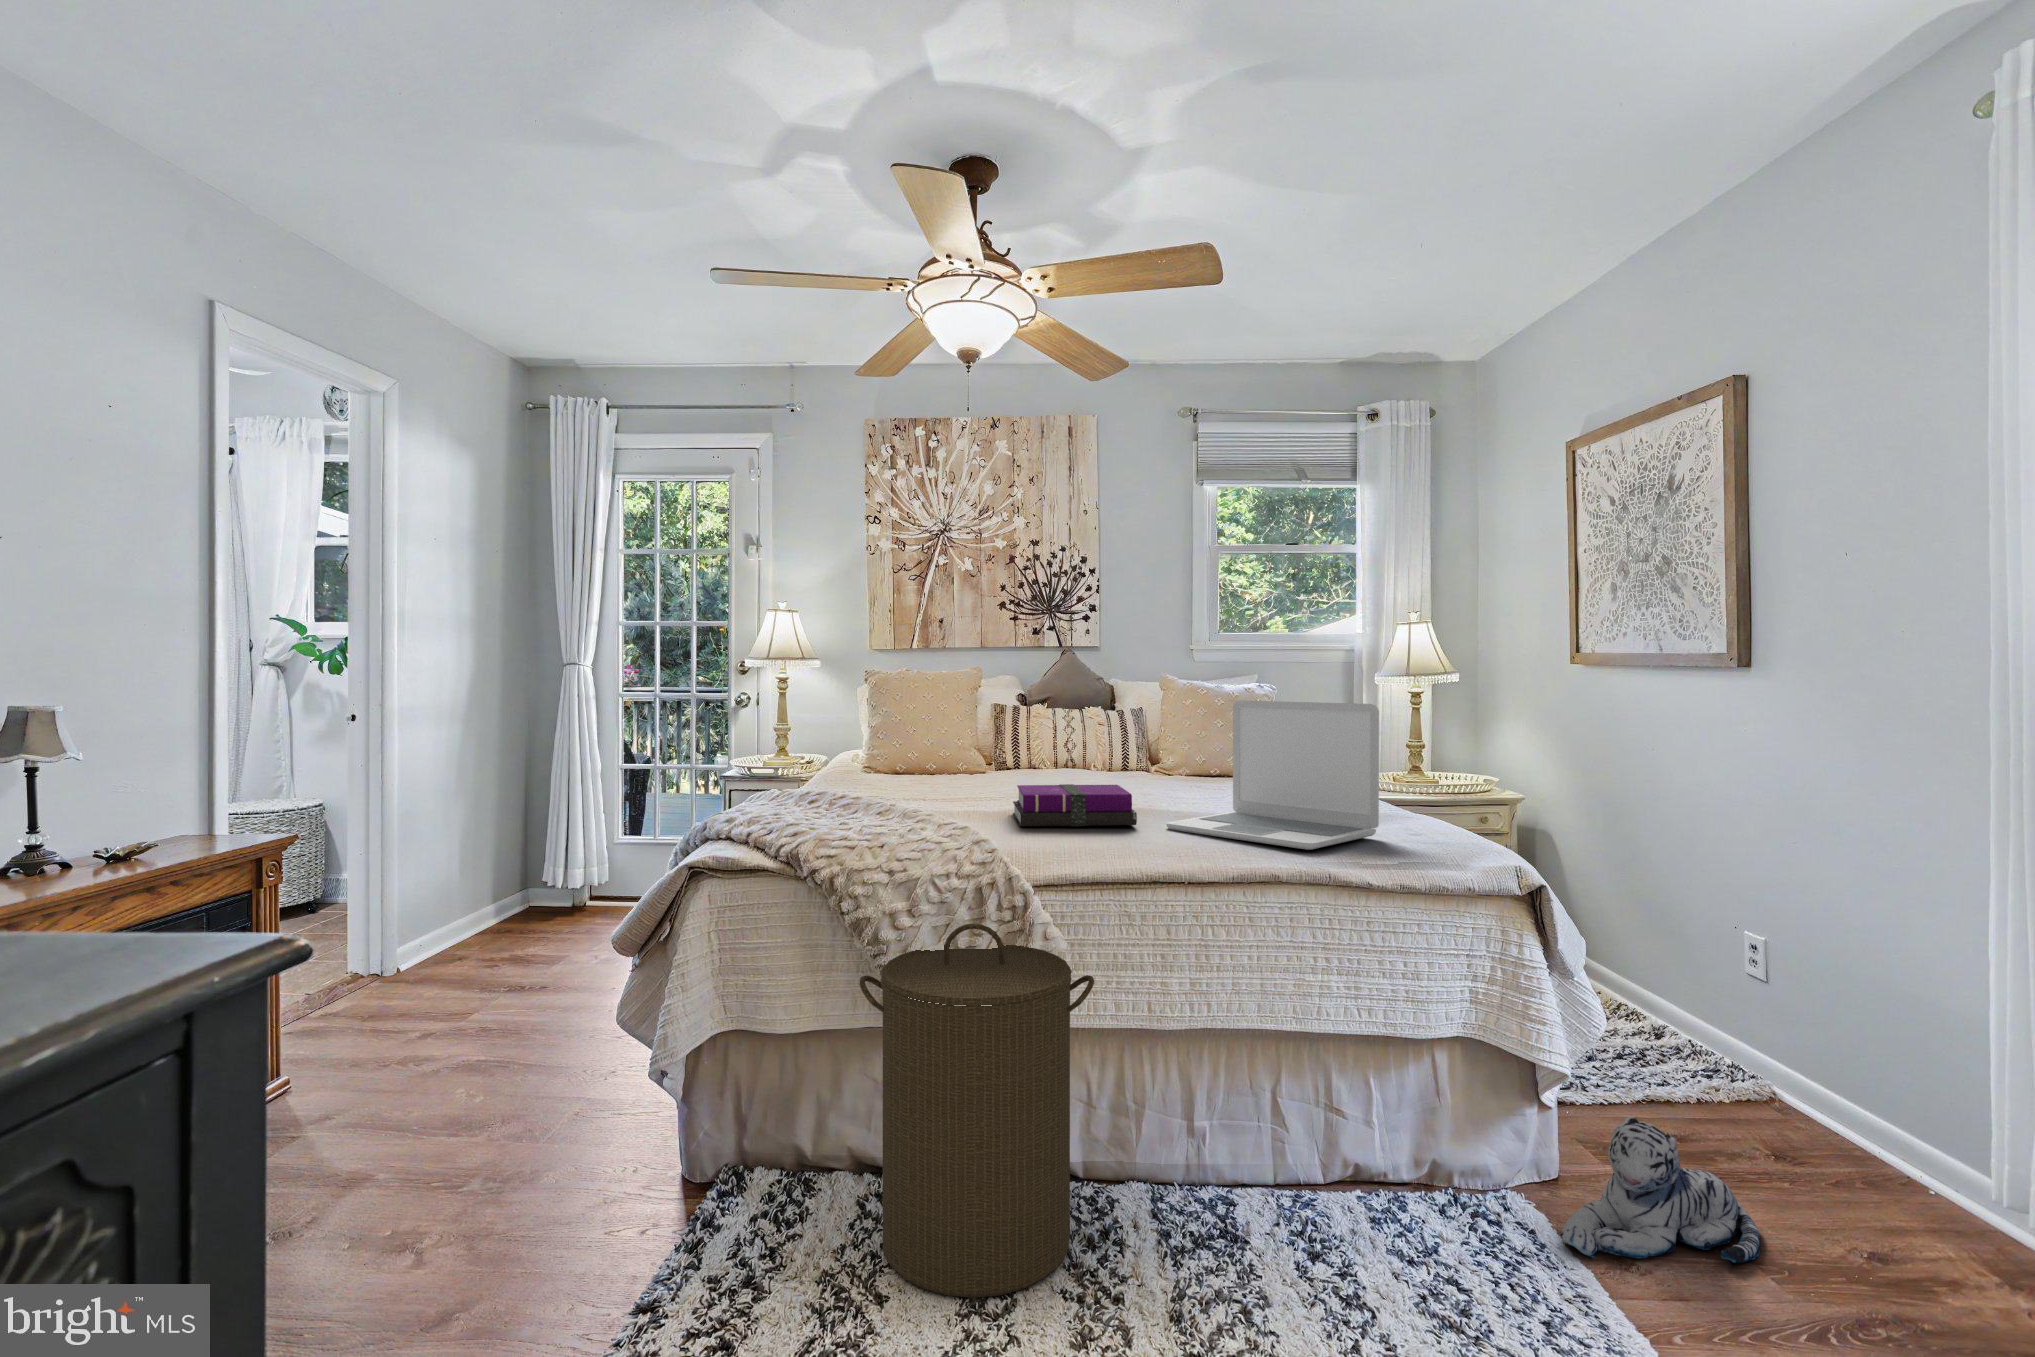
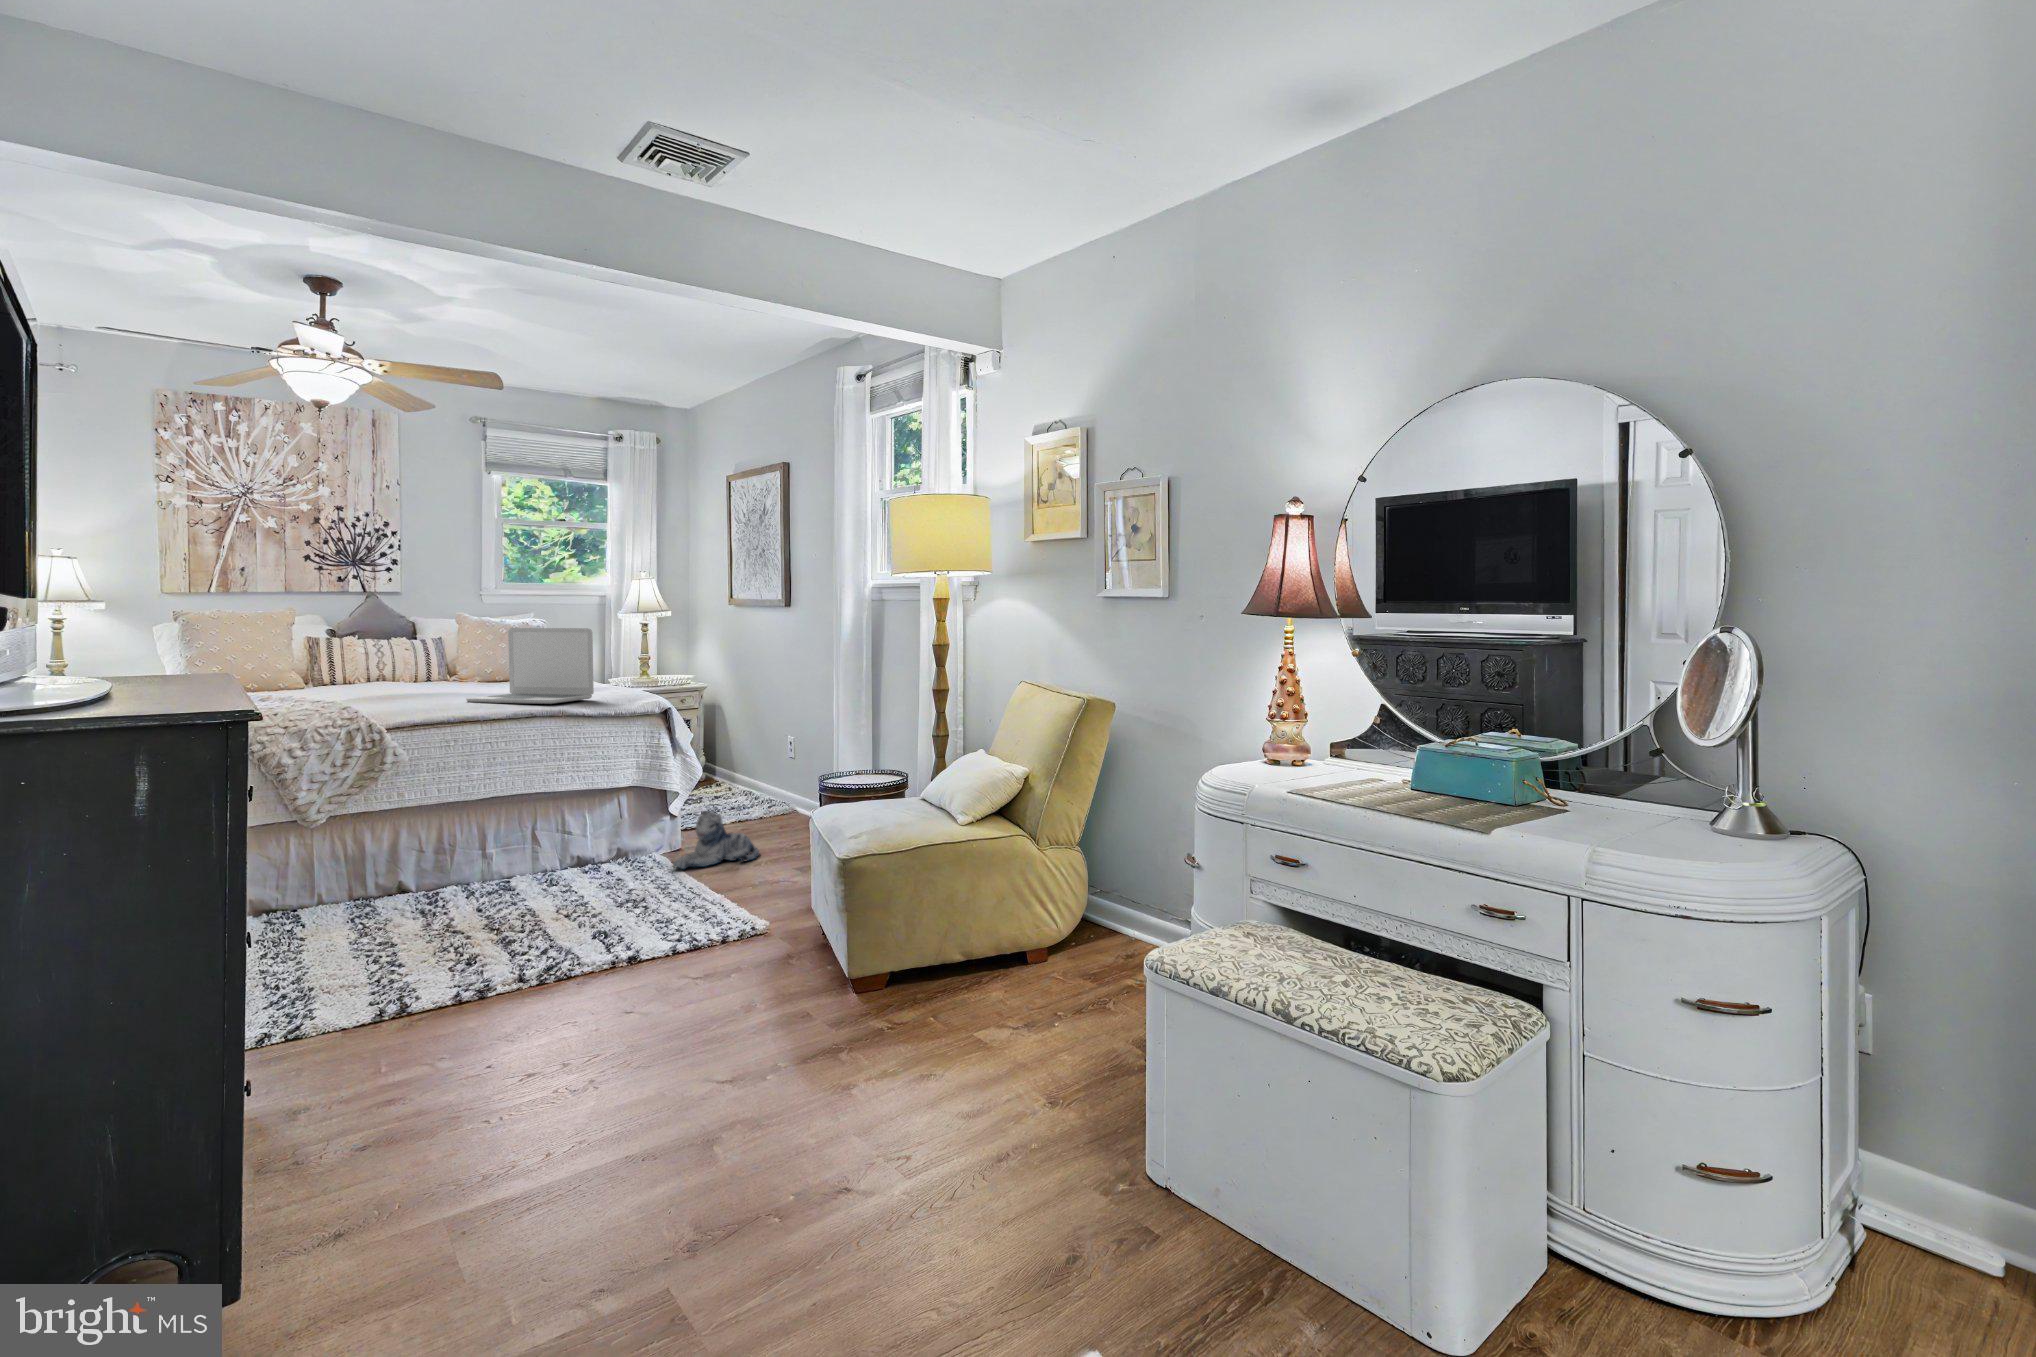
notebook: present [1013,784,1137,826] -> none [355,680,447,704]
laundry hamper: present [859,924,1094,1298] -> none [275,745,427,931]

